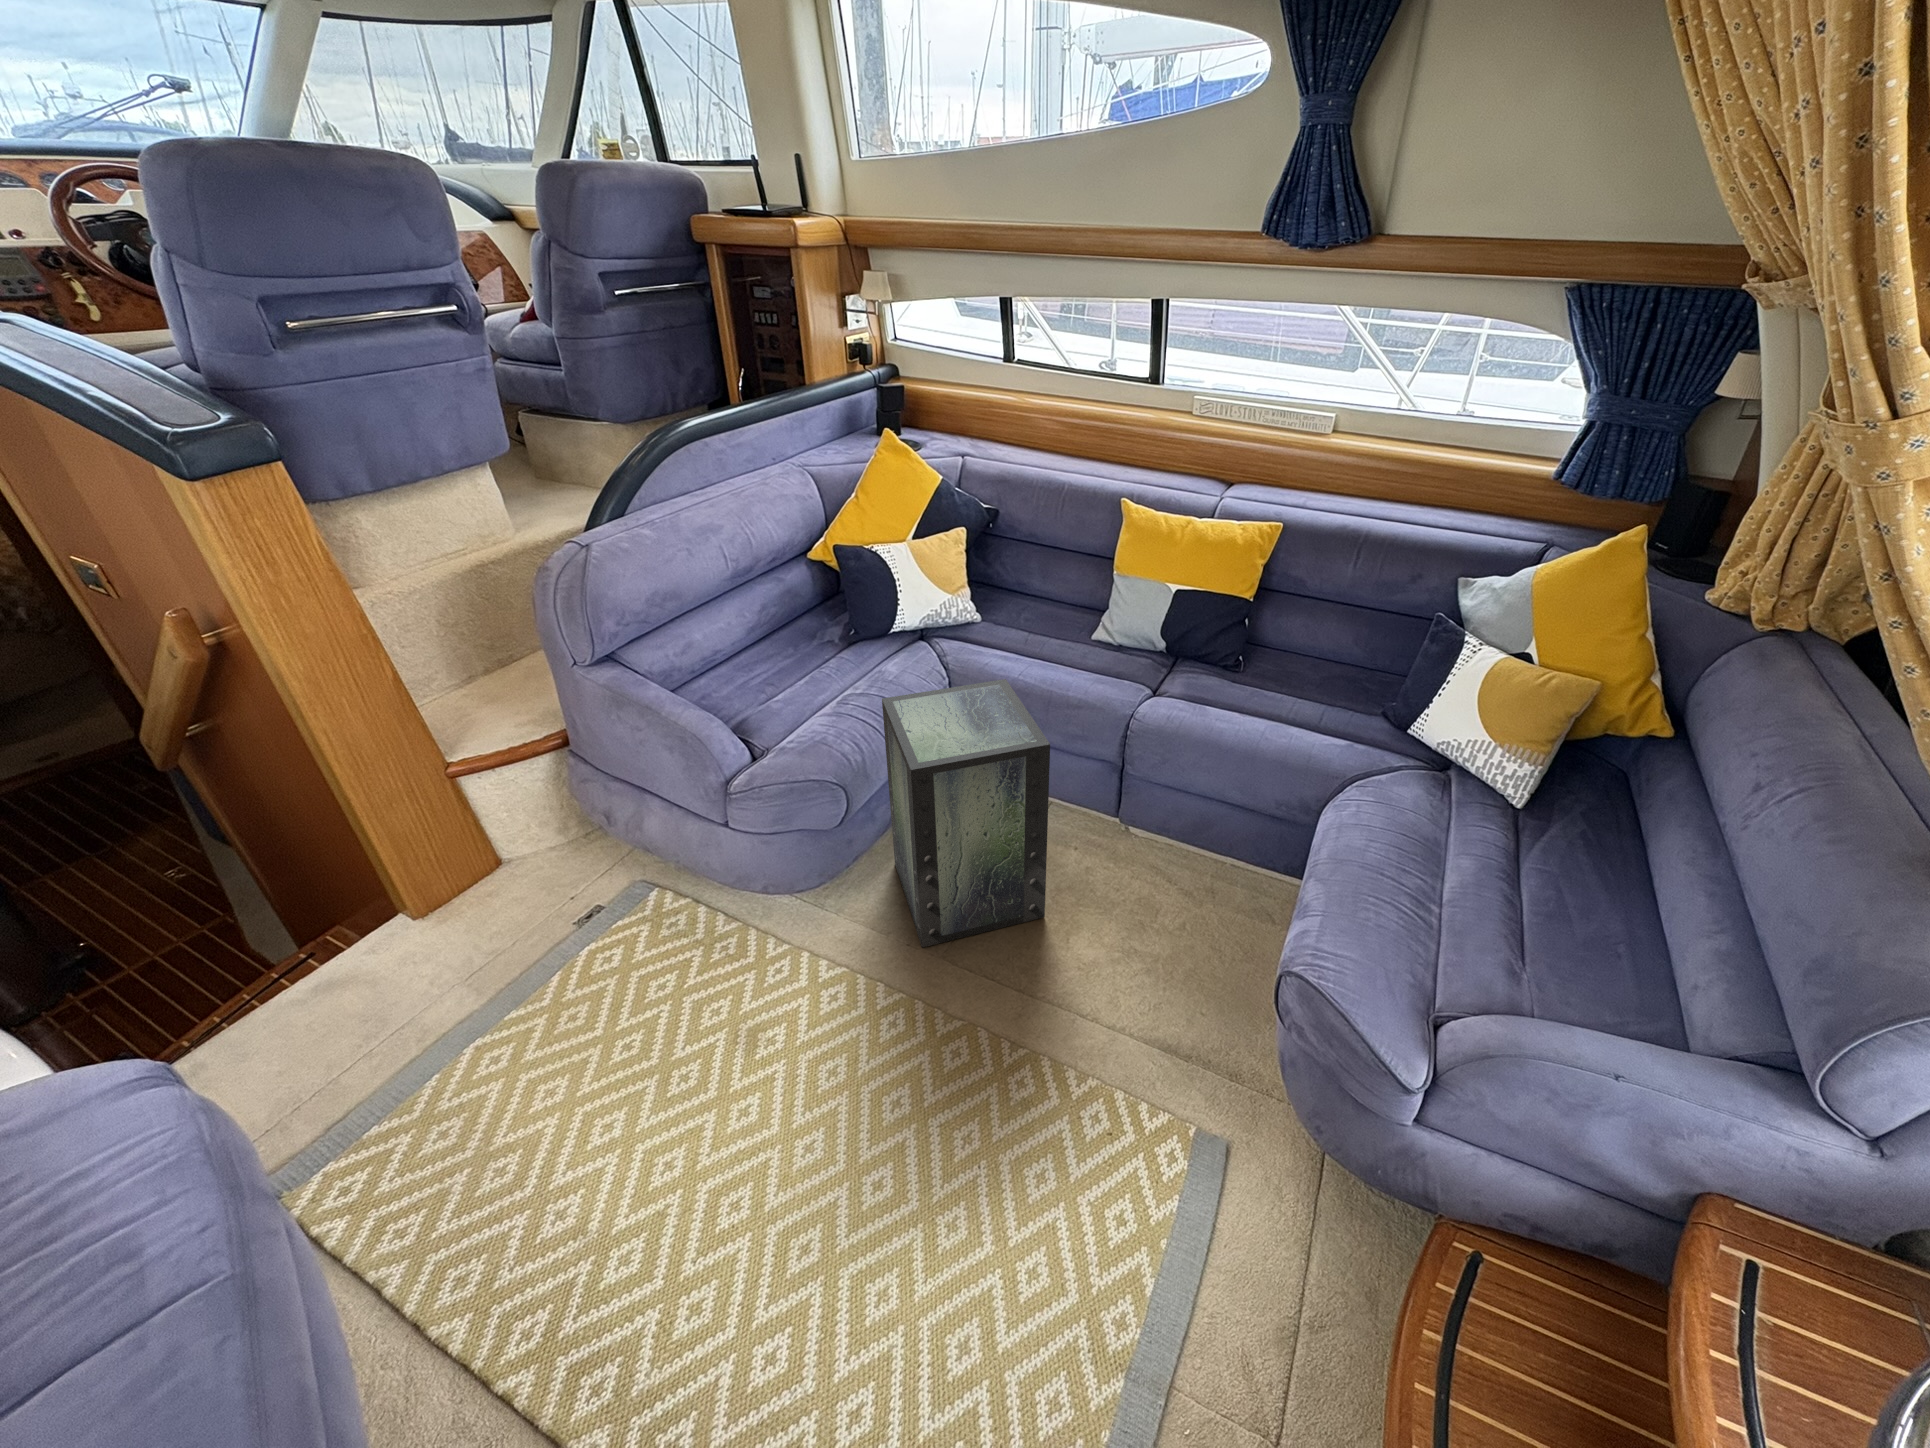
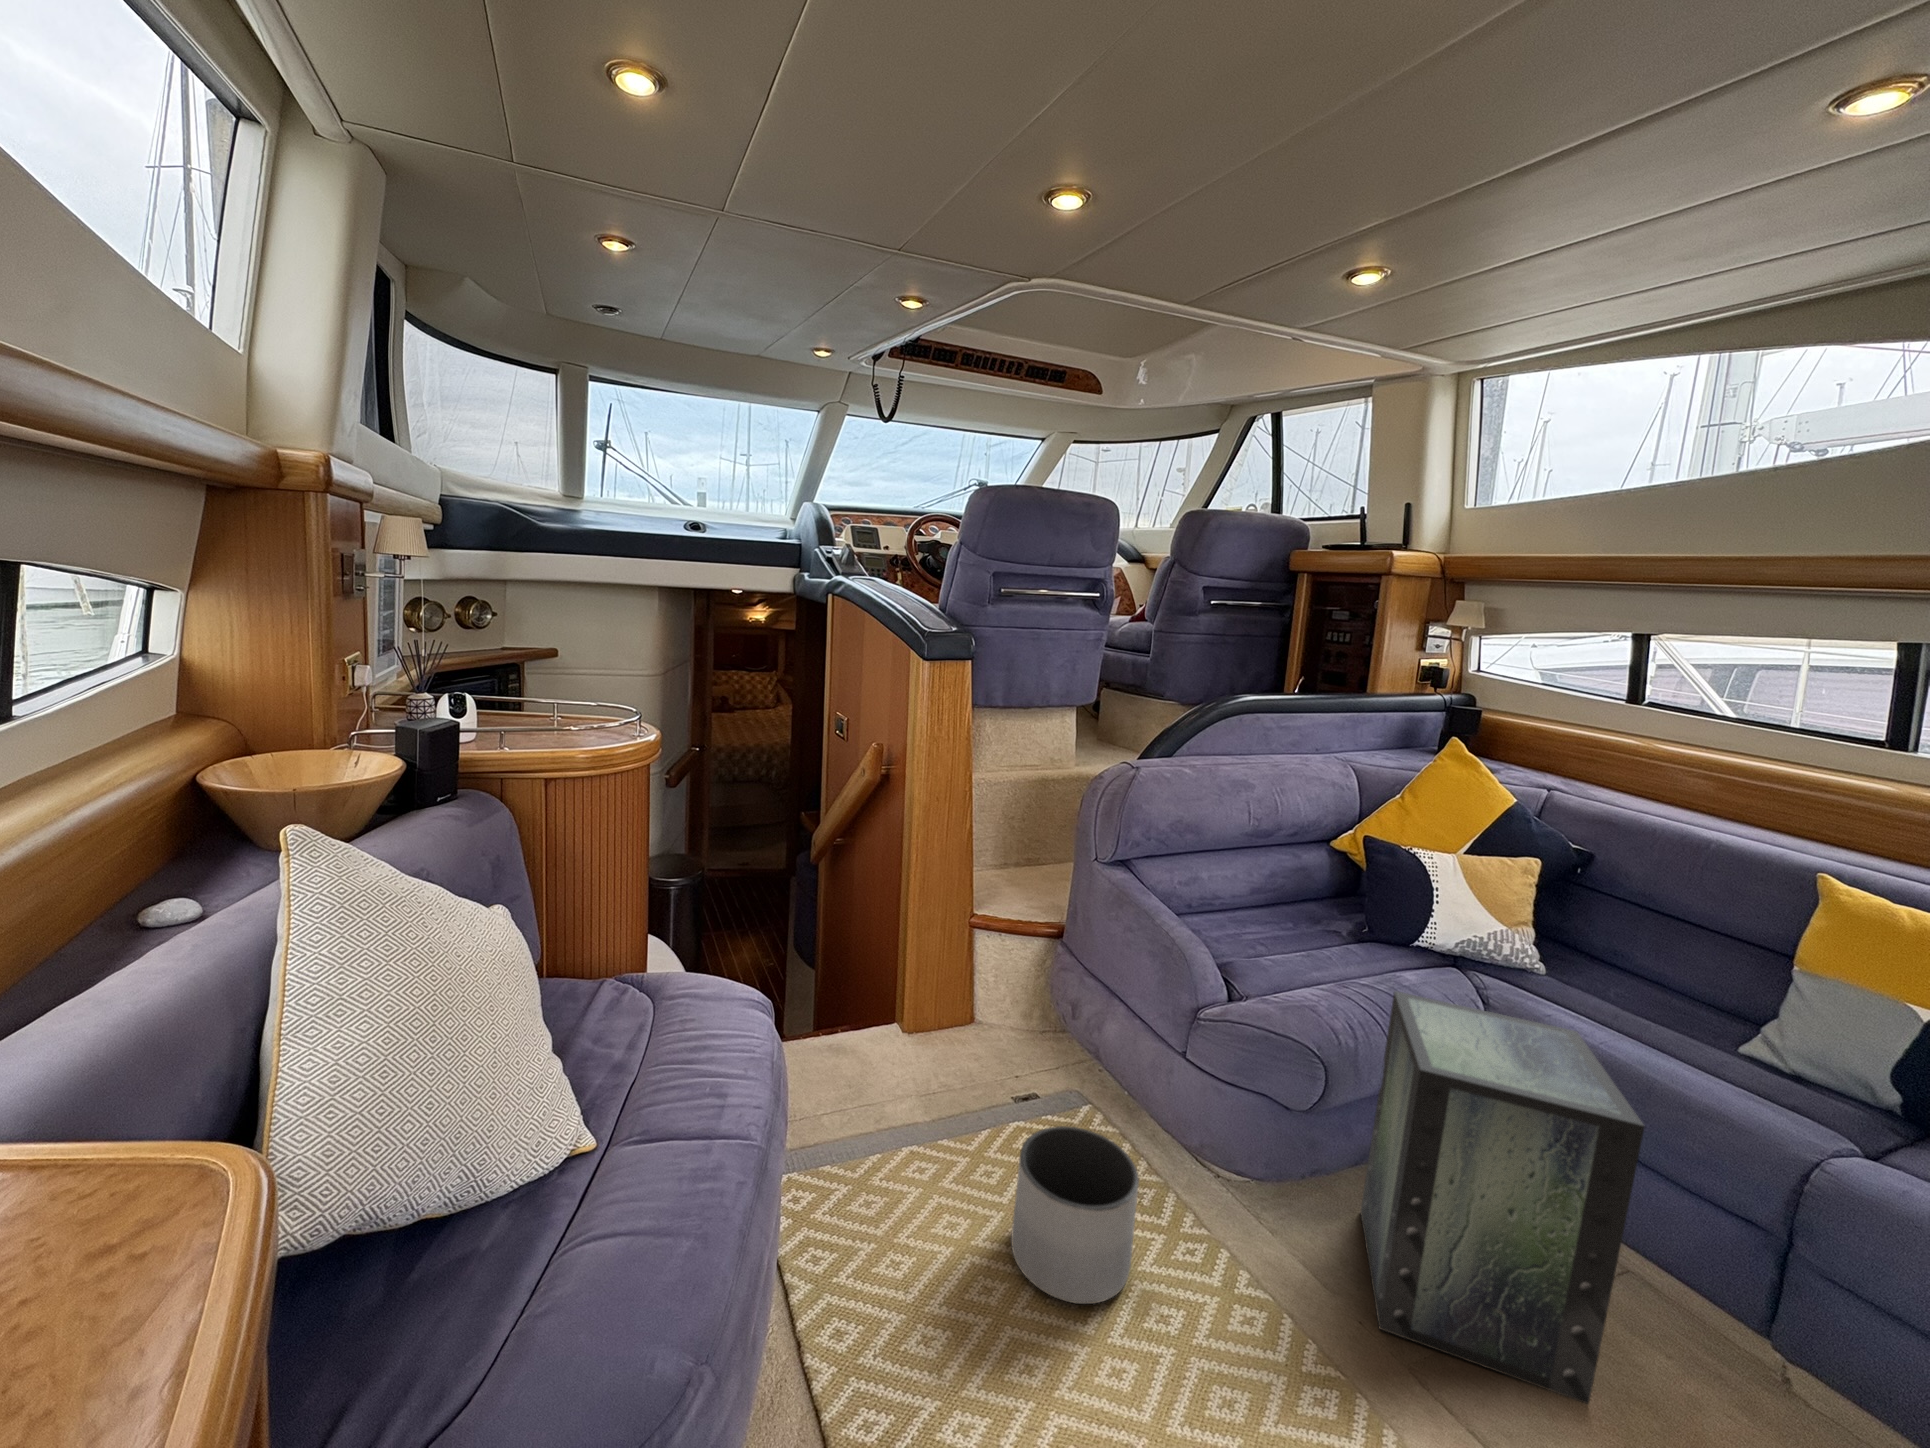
planter: none [596,936,733,1092] -> present [1011,1126,1139,1304]

